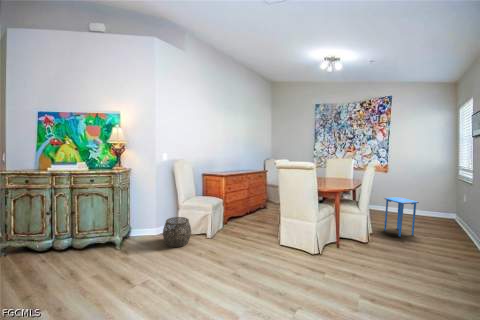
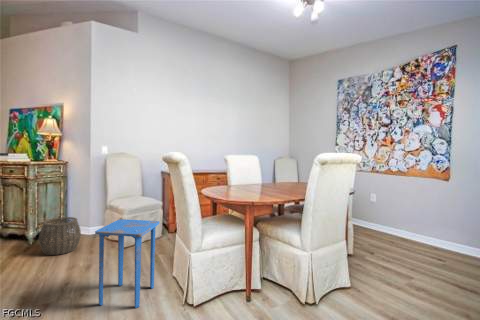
side table: present [384,197,419,237] -> present [95,219,159,308]

